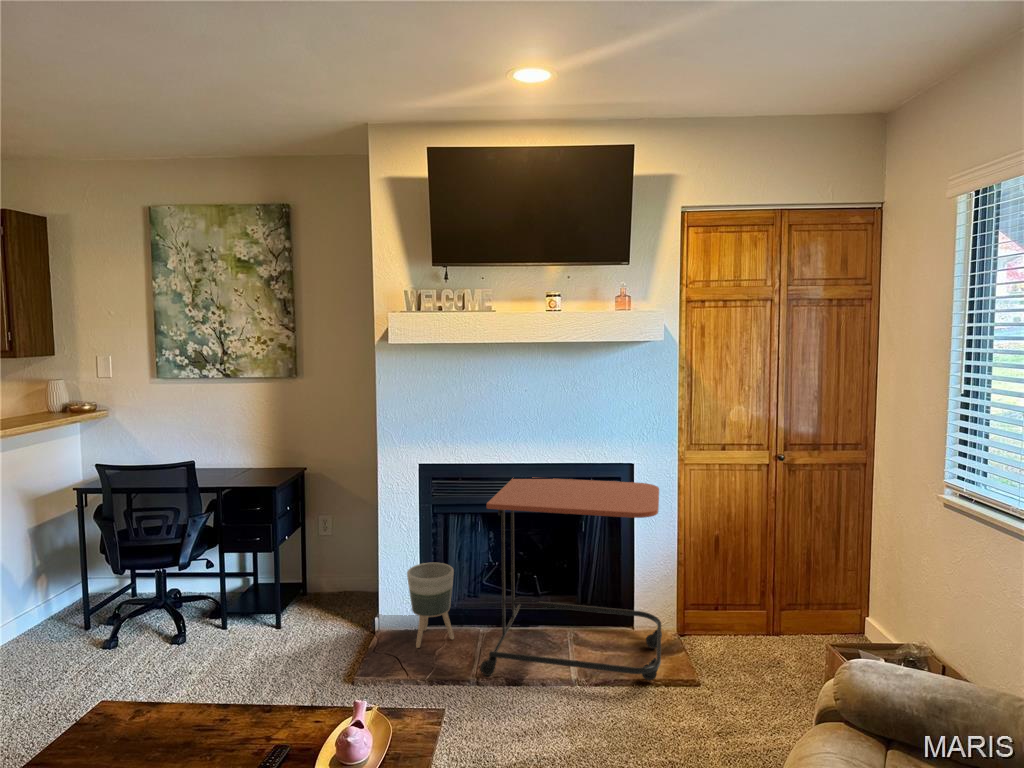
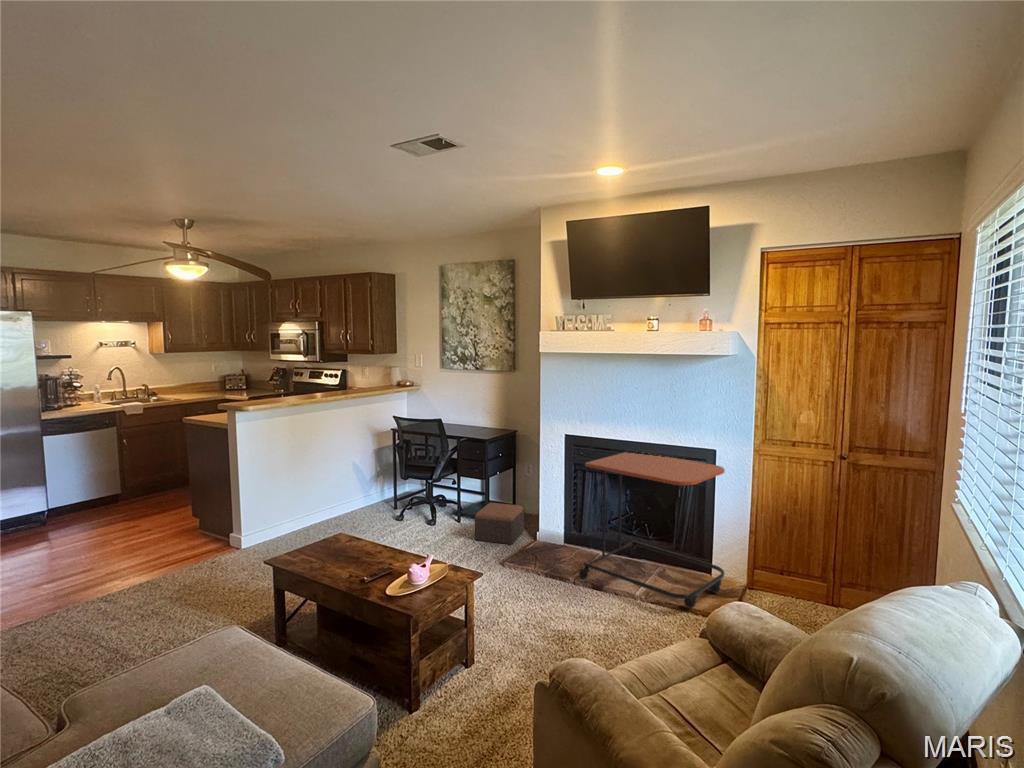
planter: present [407,562,454,648] -> none [550,502,581,555]
footstool: none [271,580,341,653] -> present [475,503,524,544]

